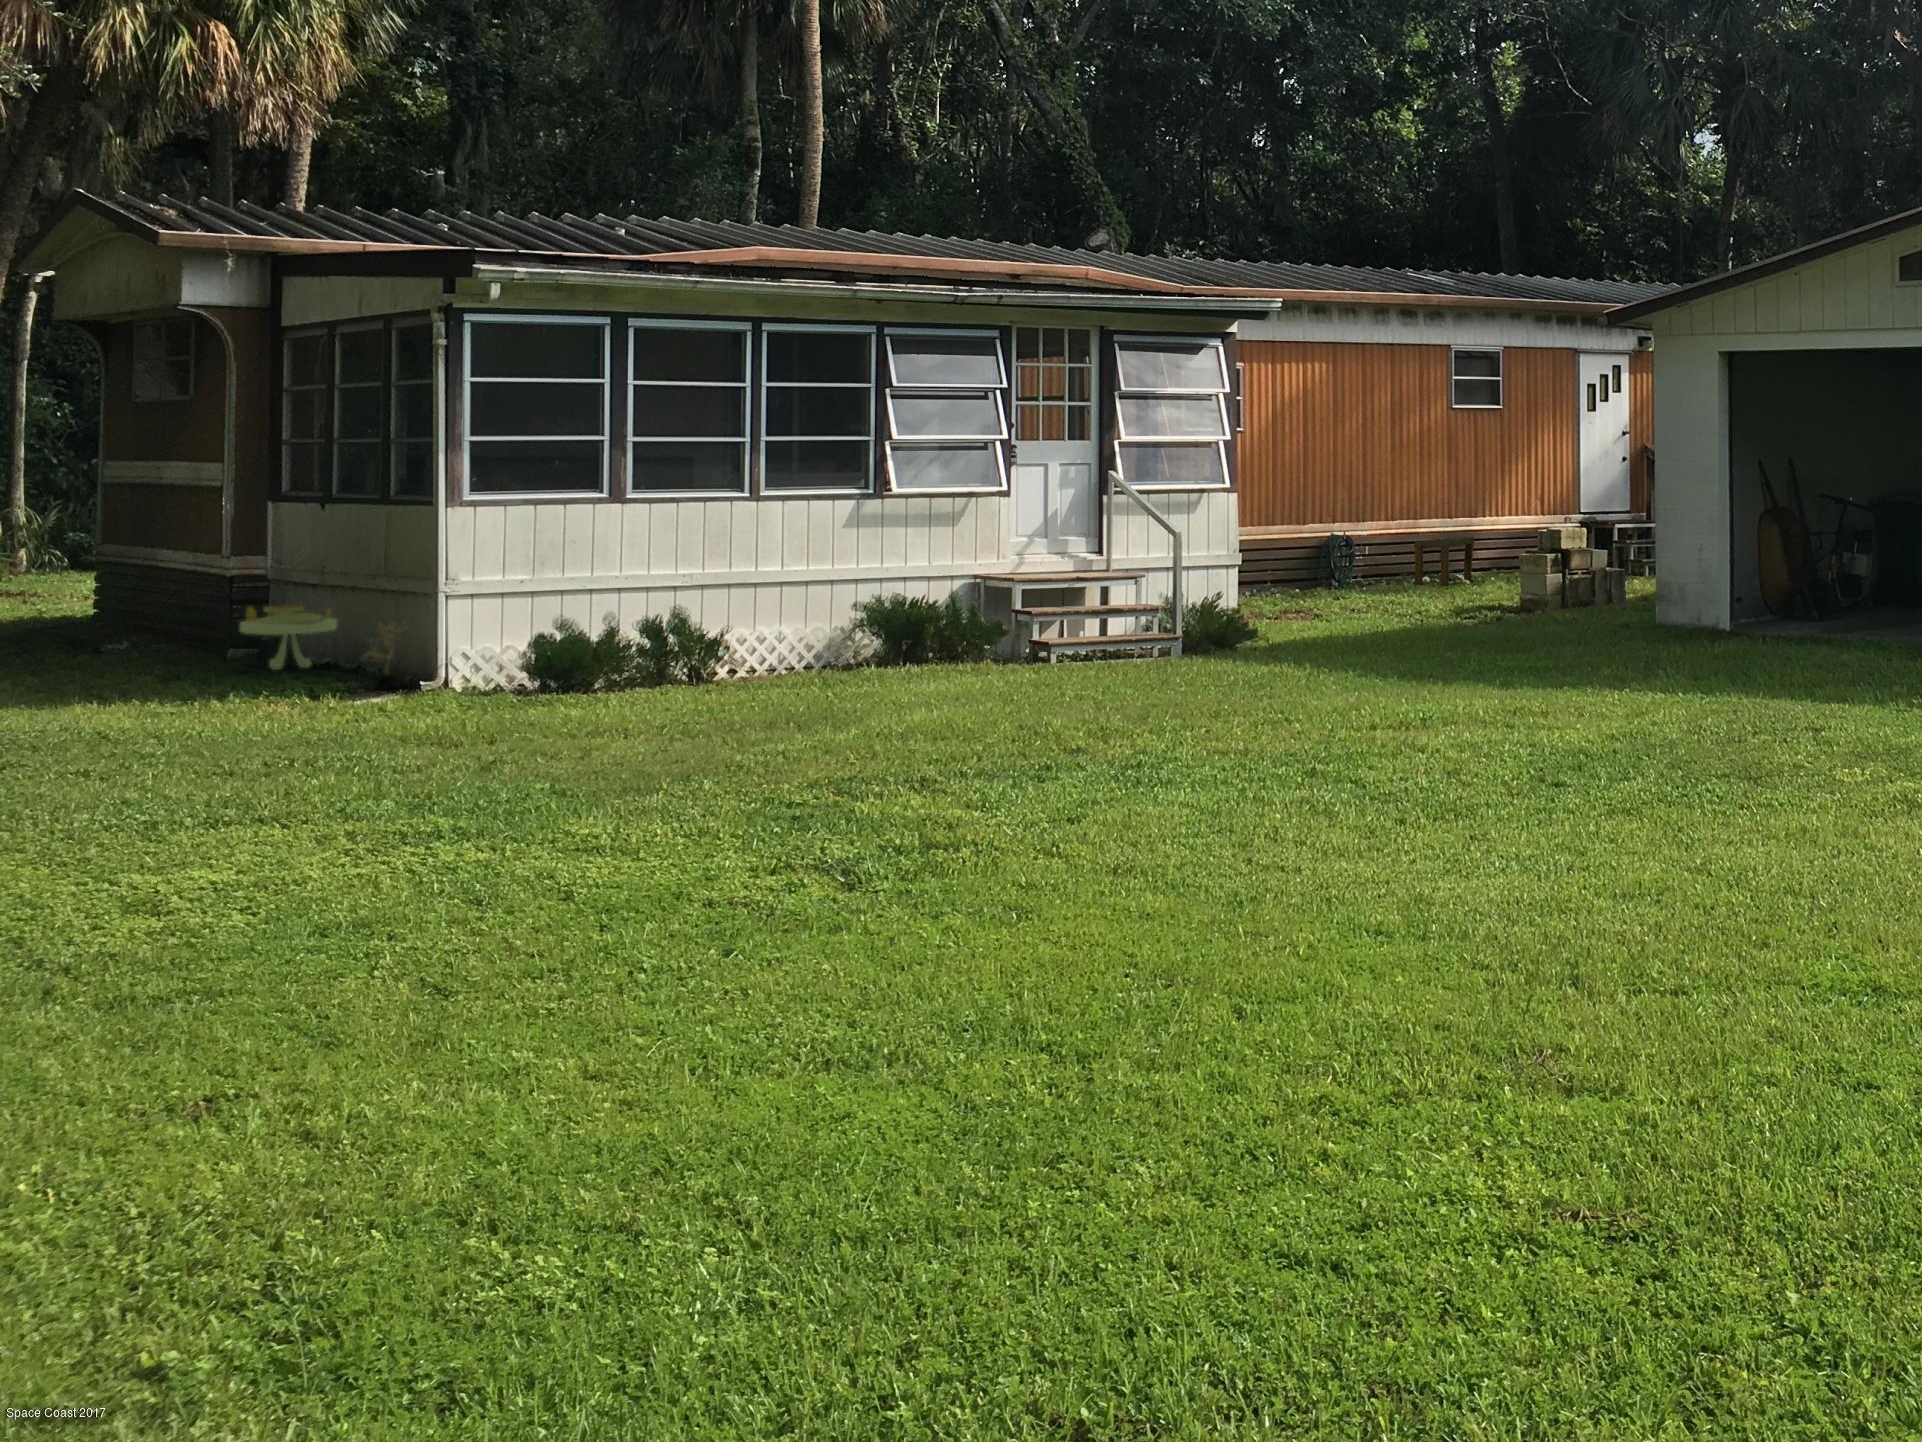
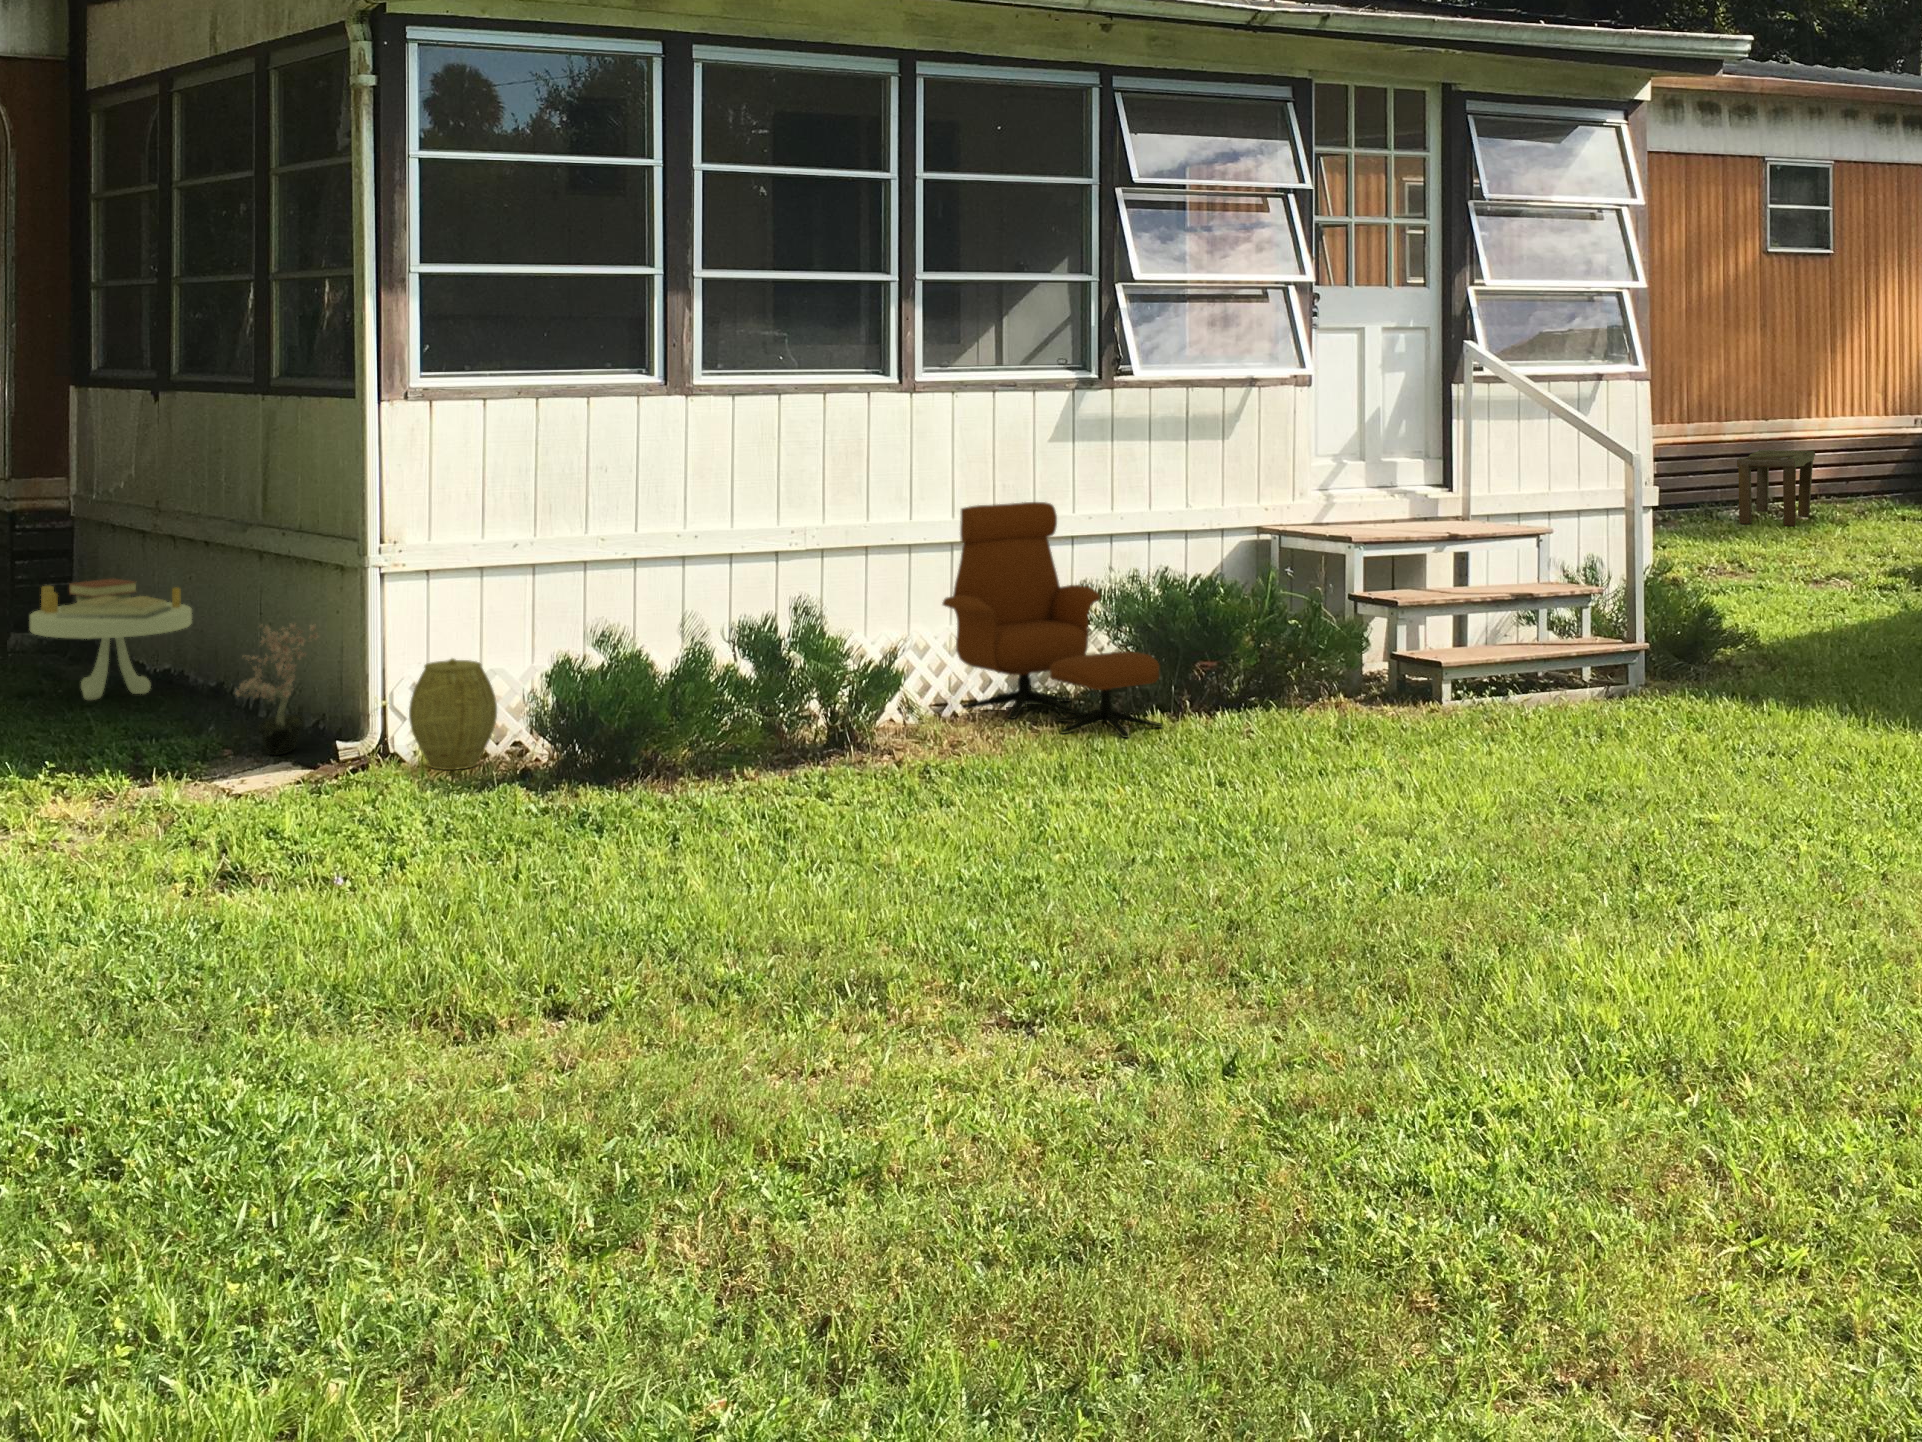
lounge chair: none [768,560,880,681] -> present [943,502,1163,738]
woven basket: none [456,637,505,694] -> present [409,659,497,770]

